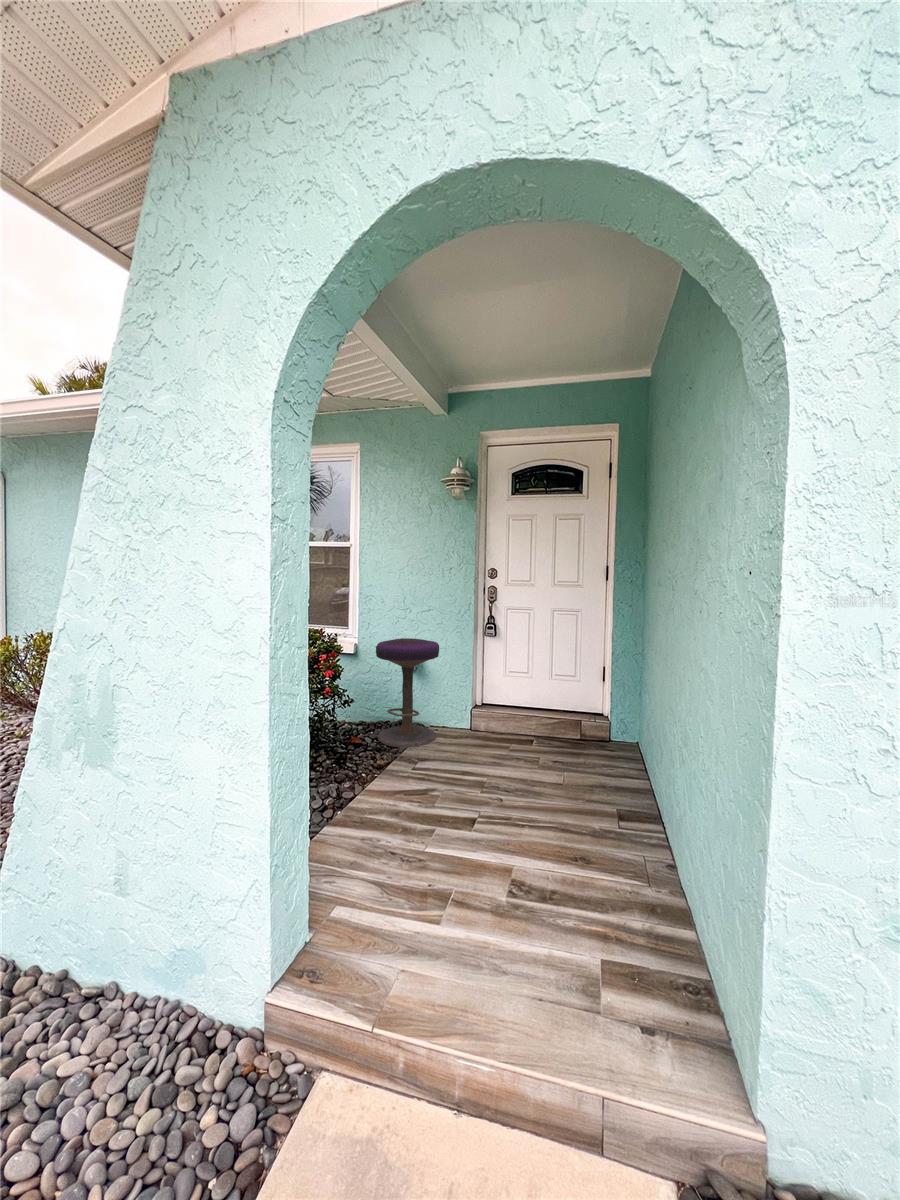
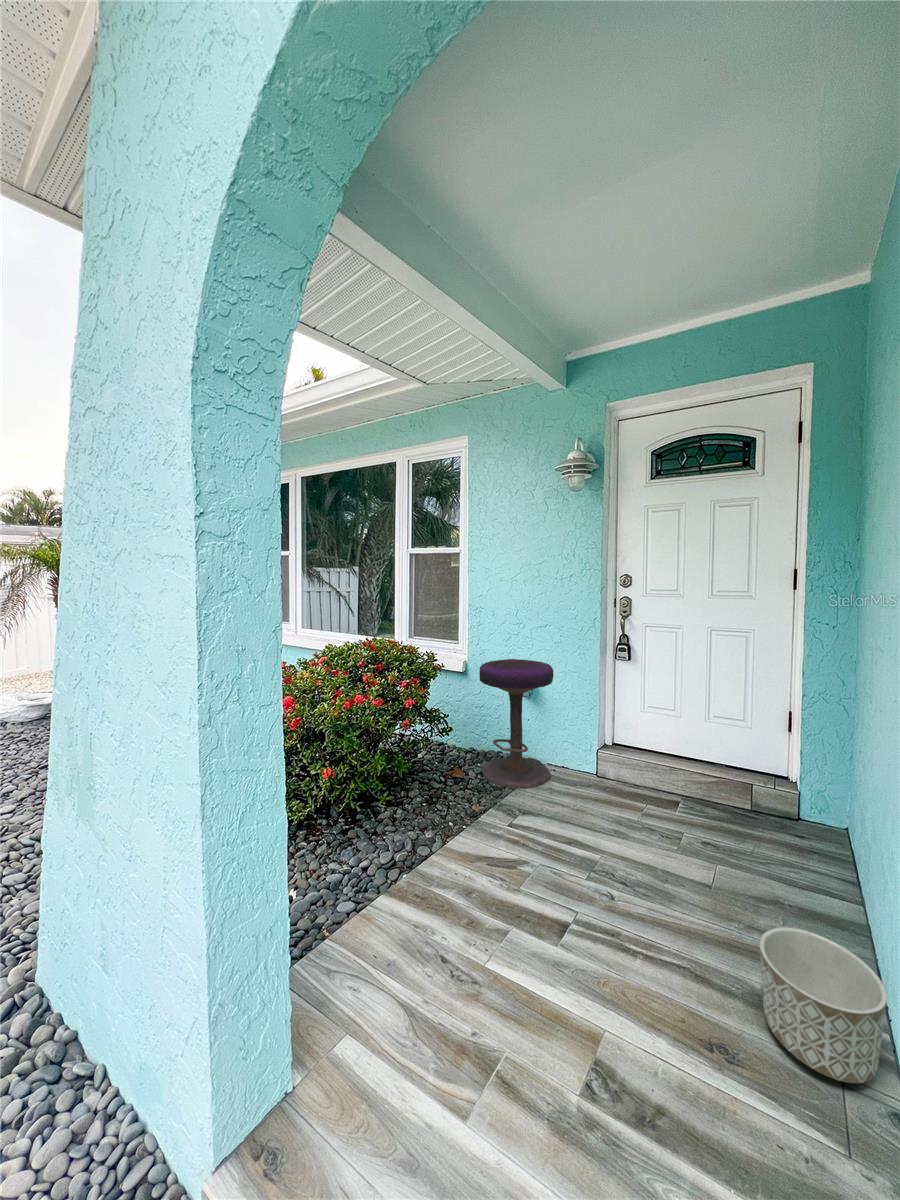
planter: none [601,782,664,854] -> present [760,928,887,1083]

